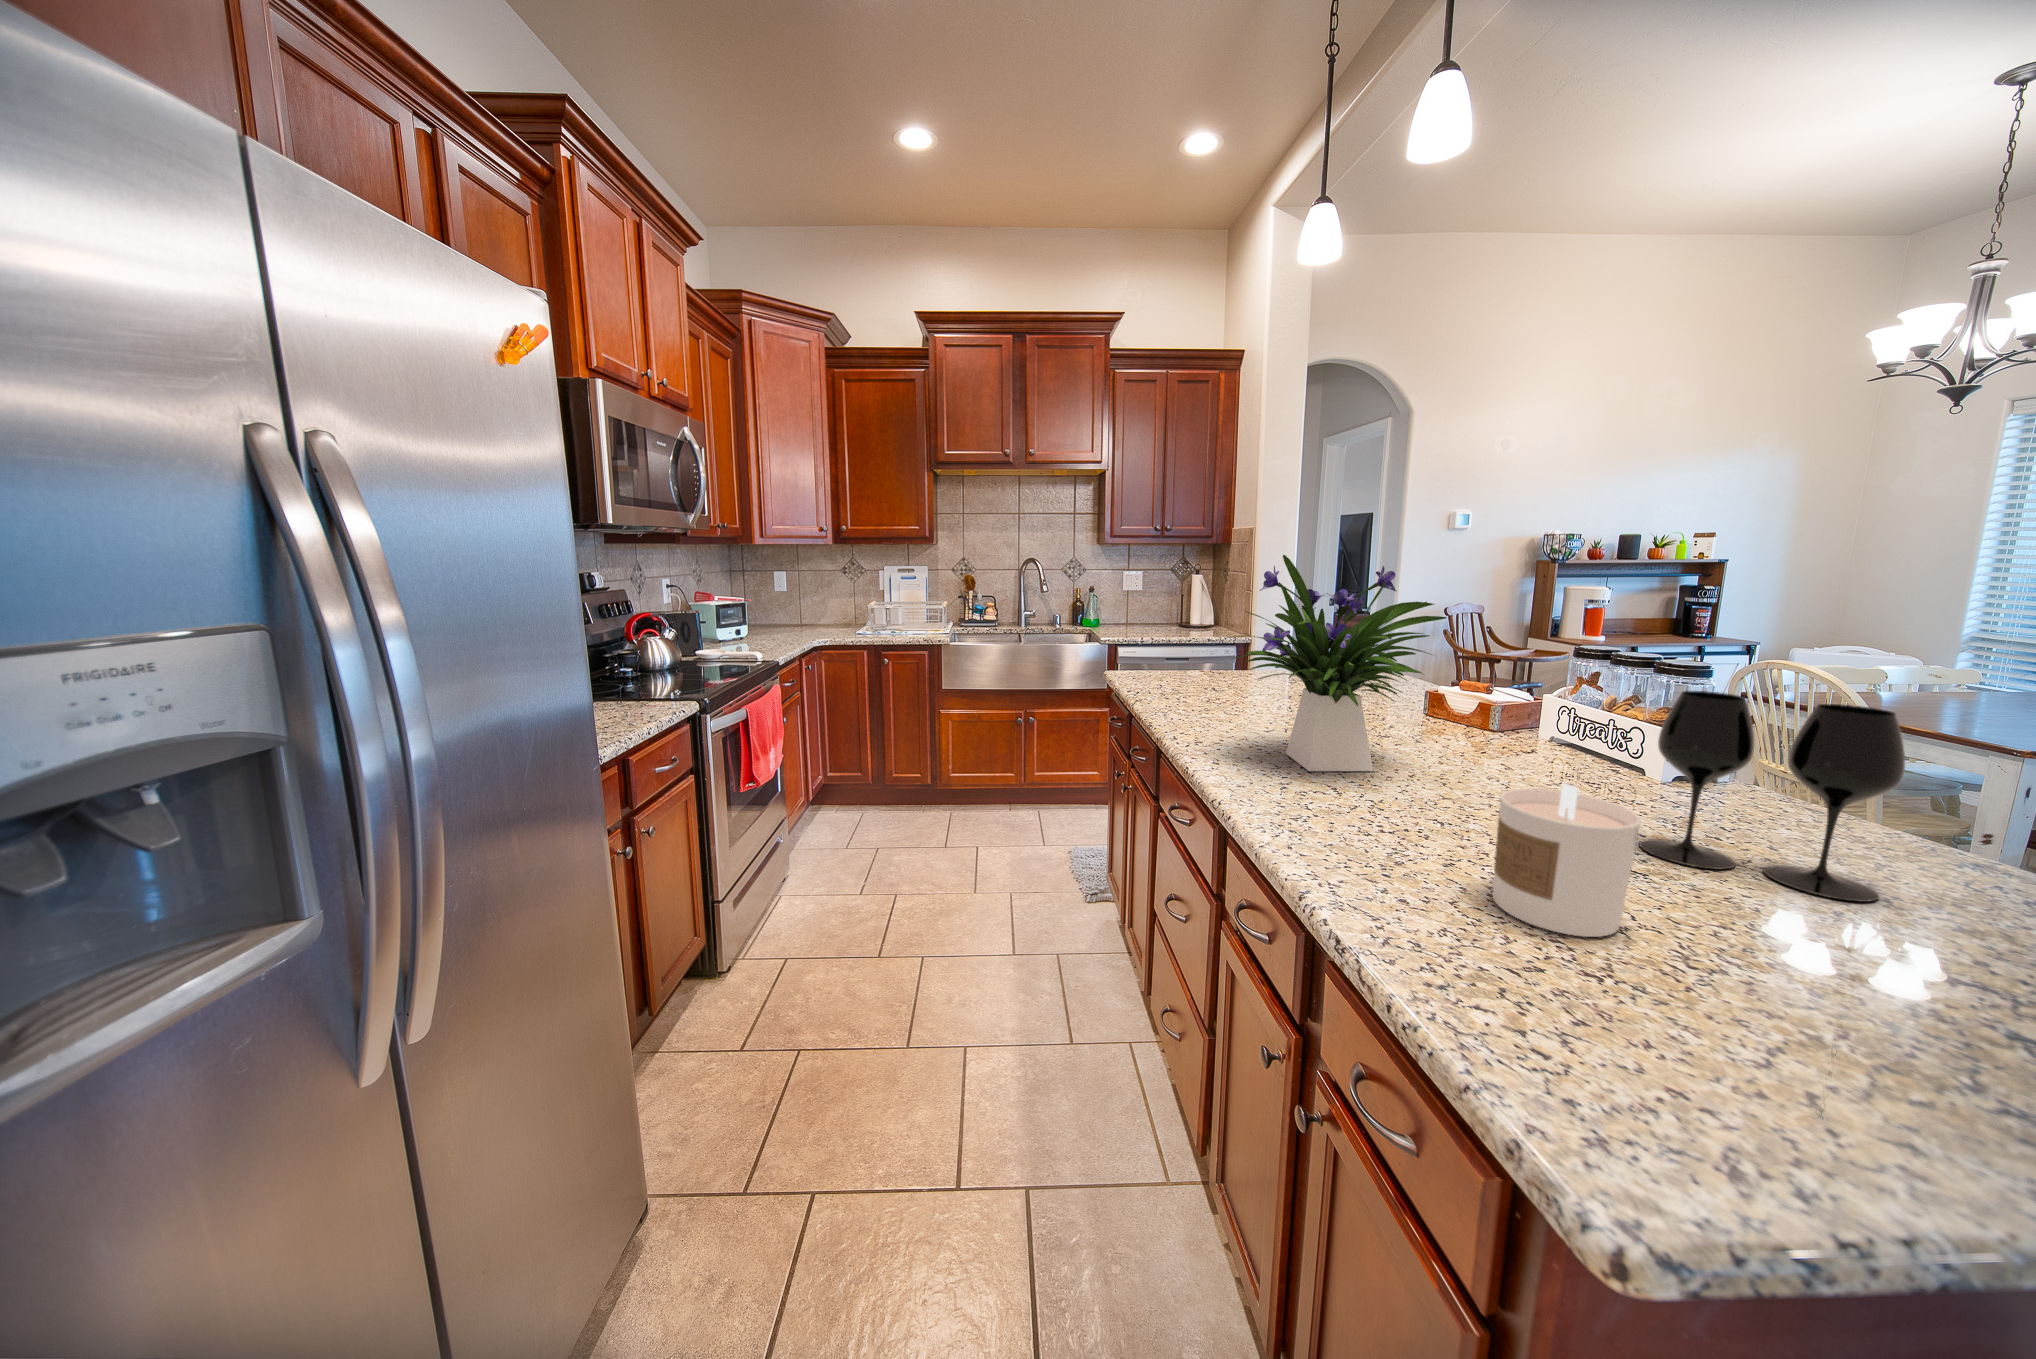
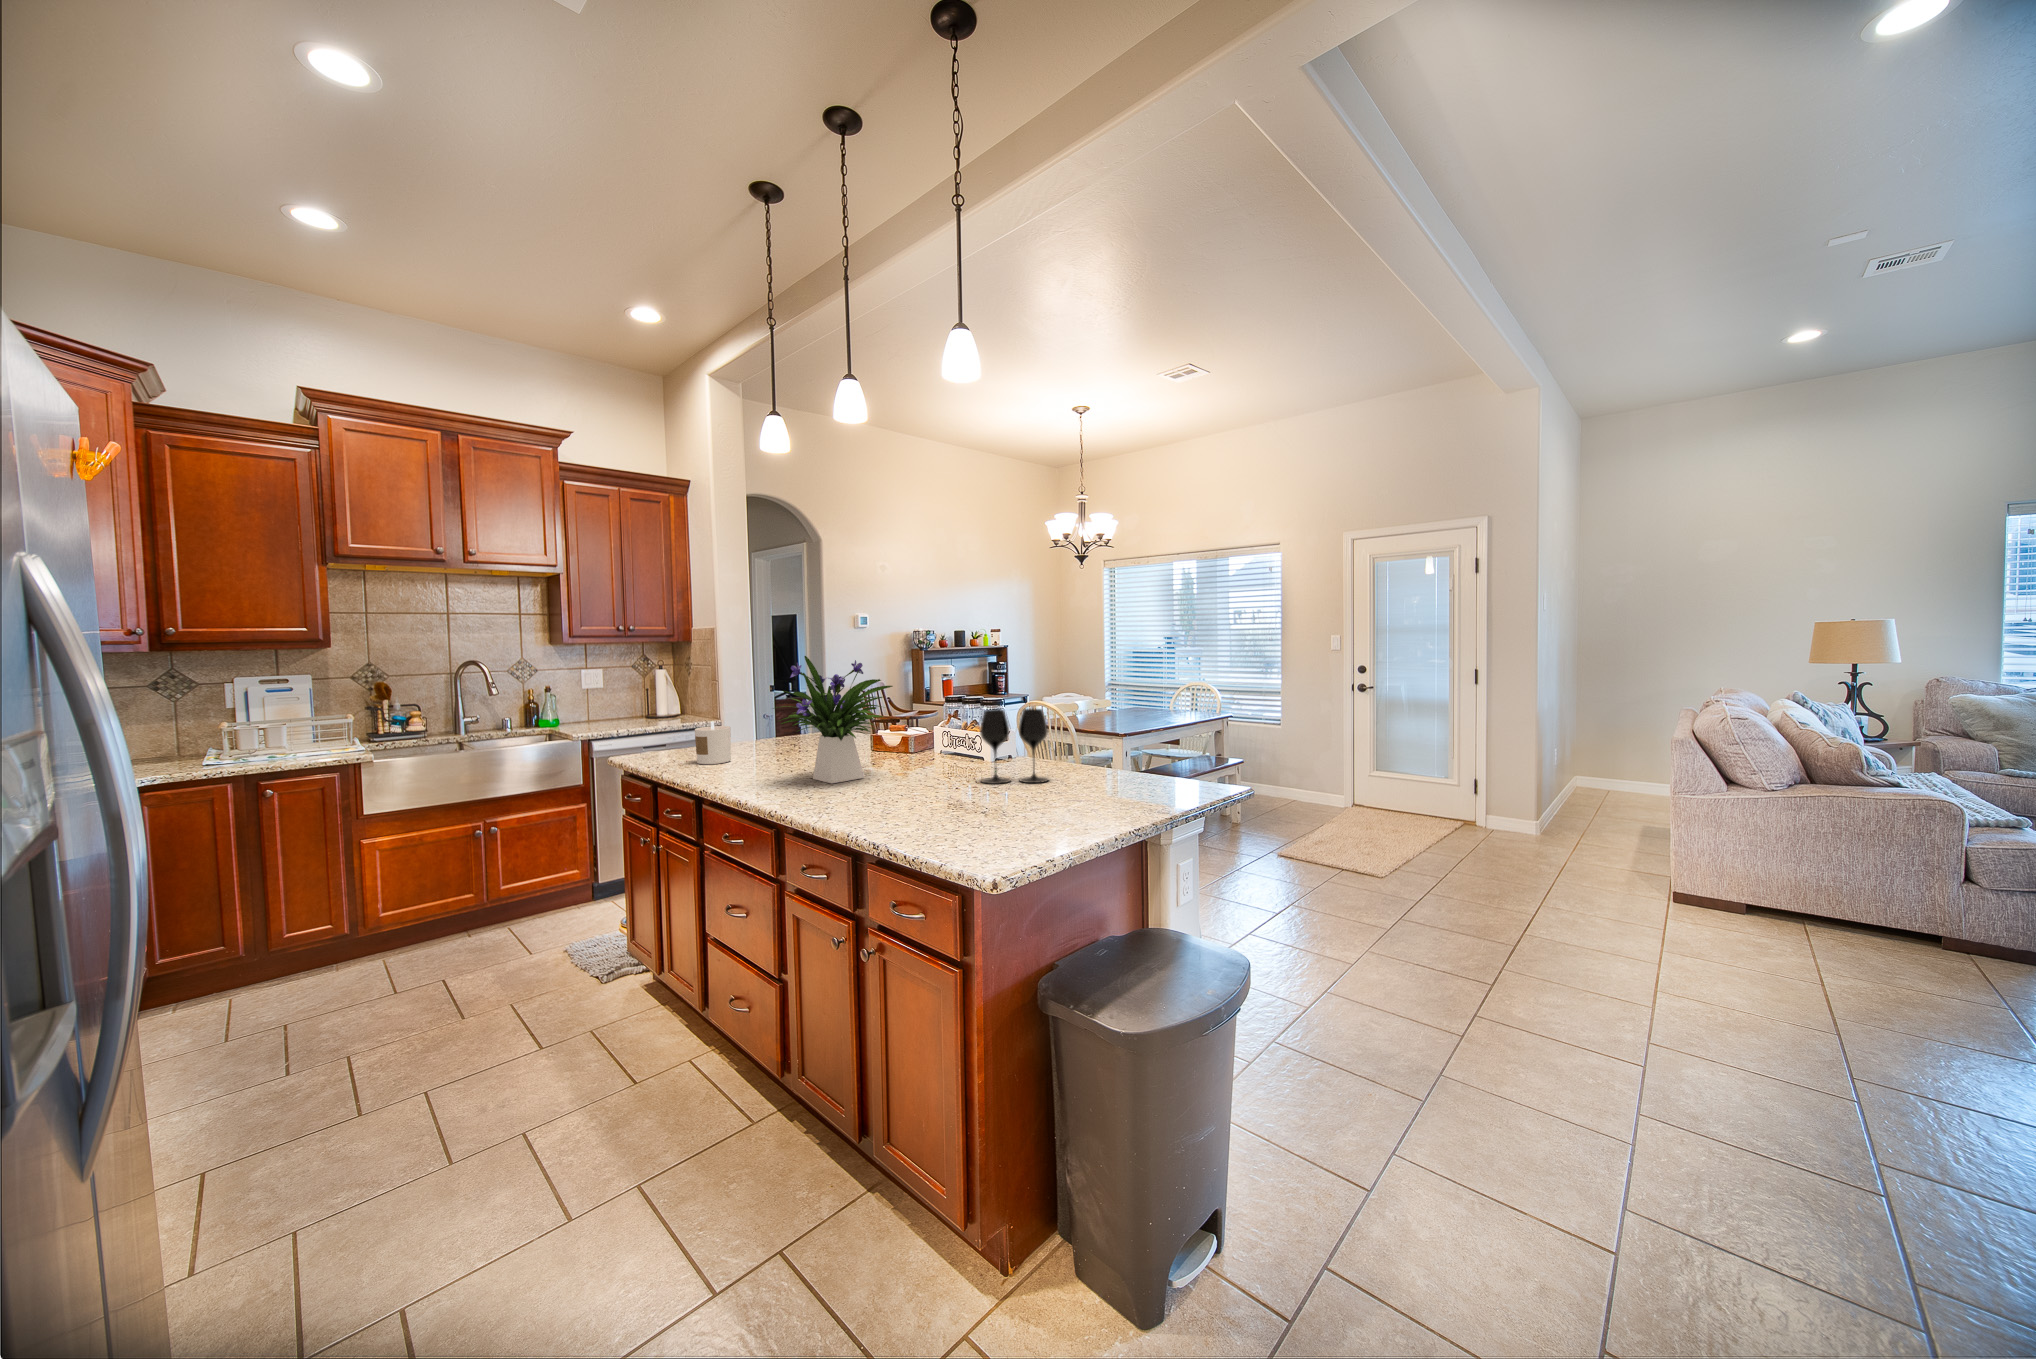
candle: present [1492,783,1641,937] -> present [695,721,731,764]

